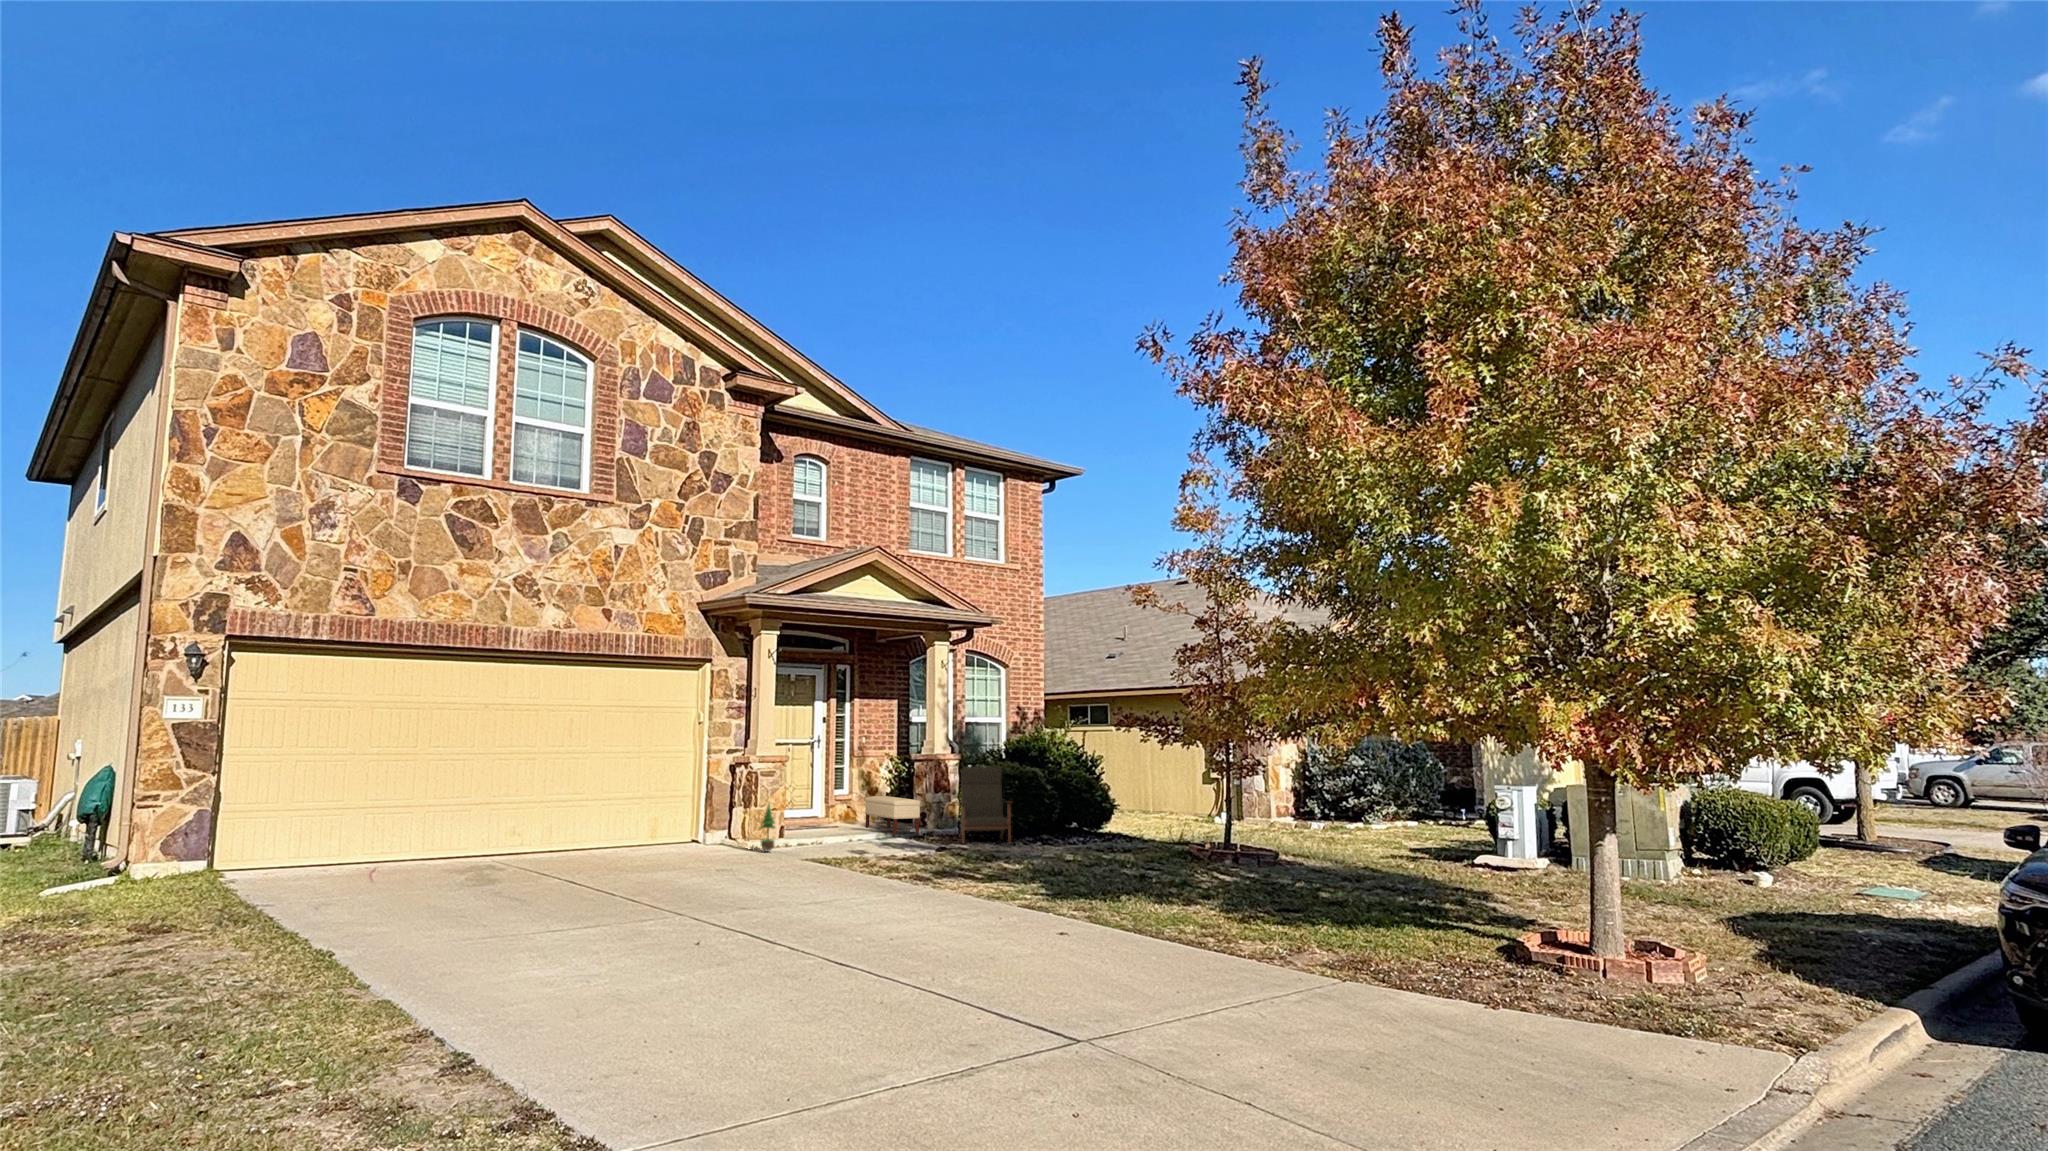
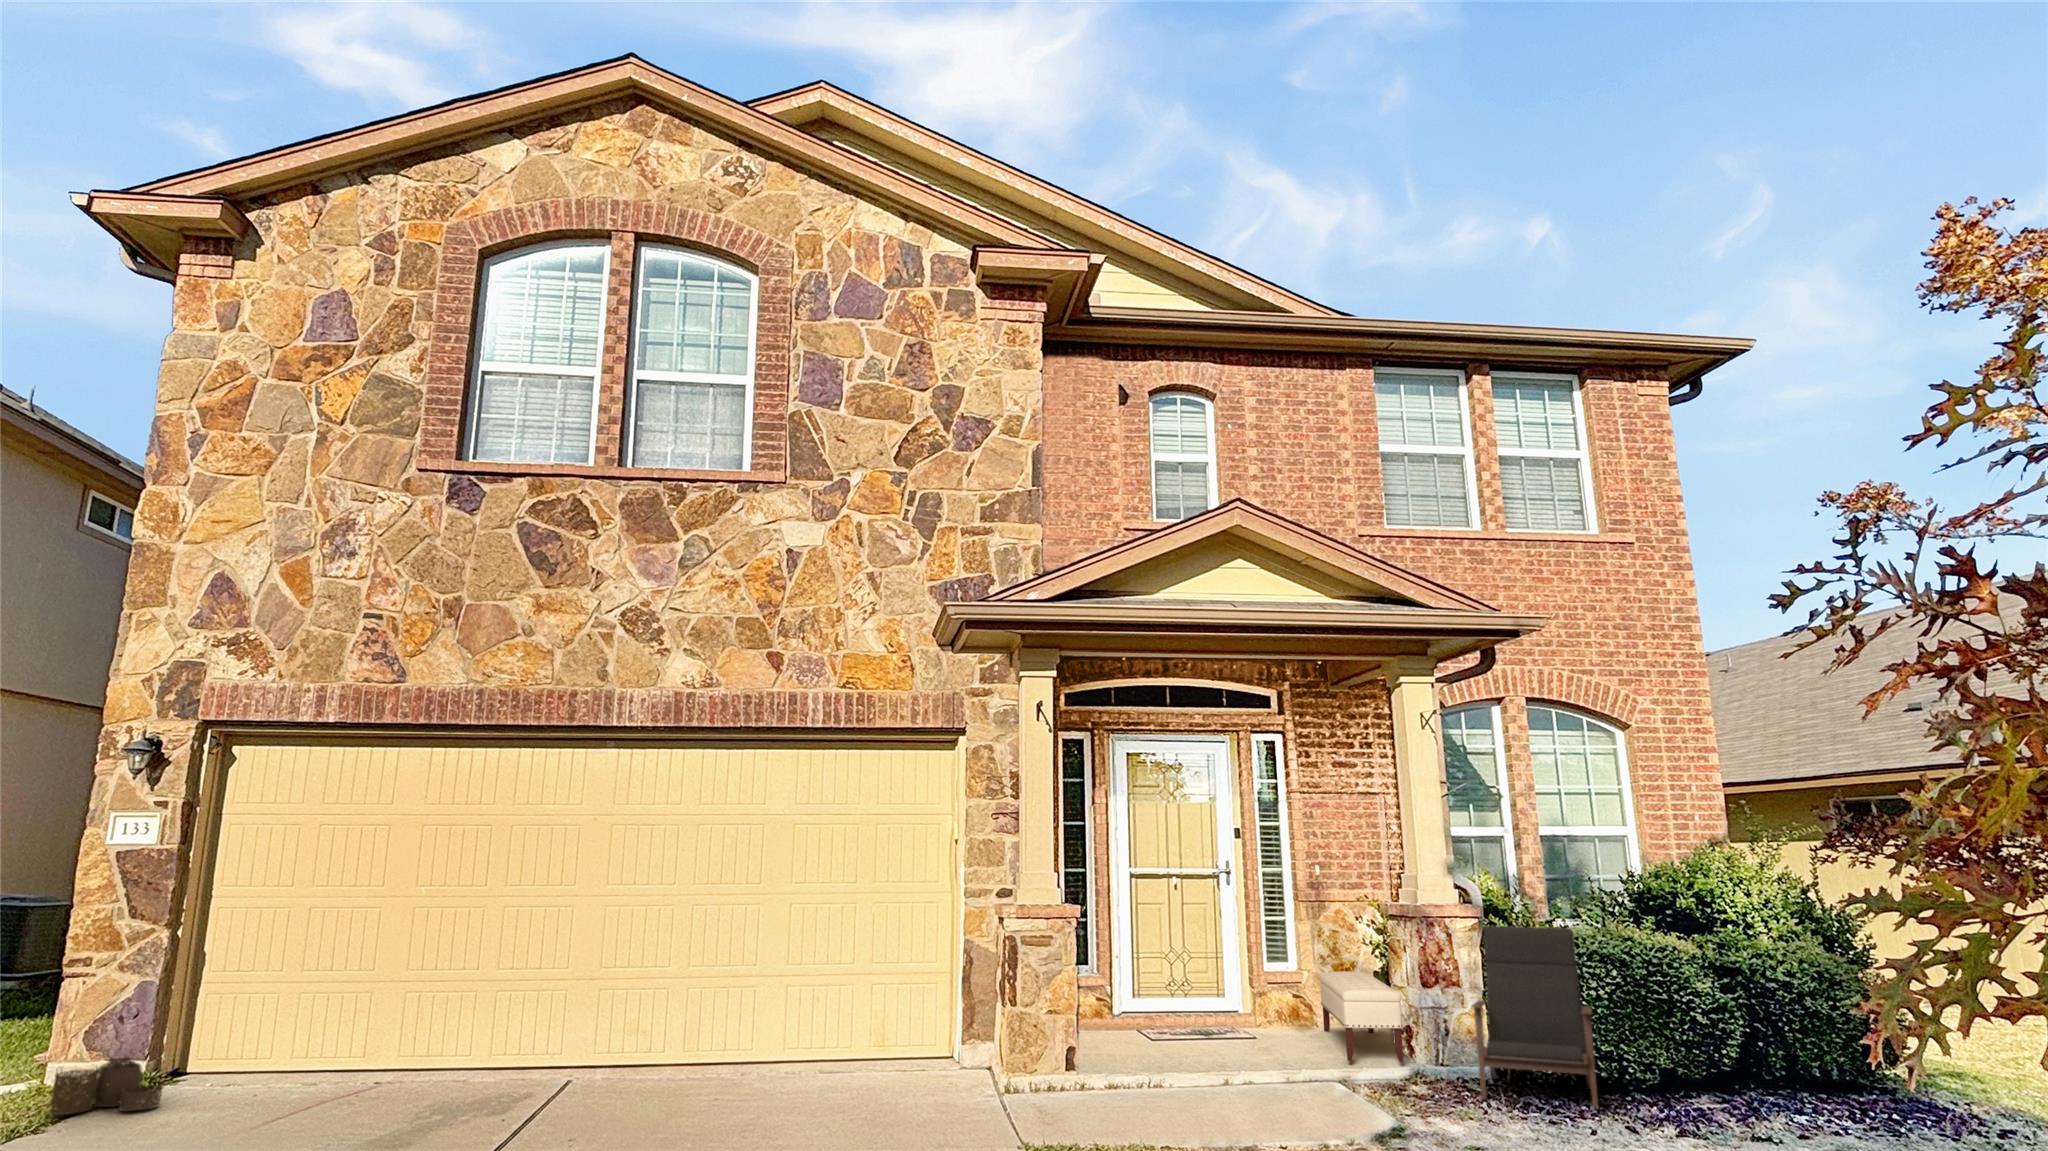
potted tree: present [761,804,775,852] -> none [1020,995,1054,1096]
woven basket: none [187,853,266,884] -> present [50,1057,162,1115]

